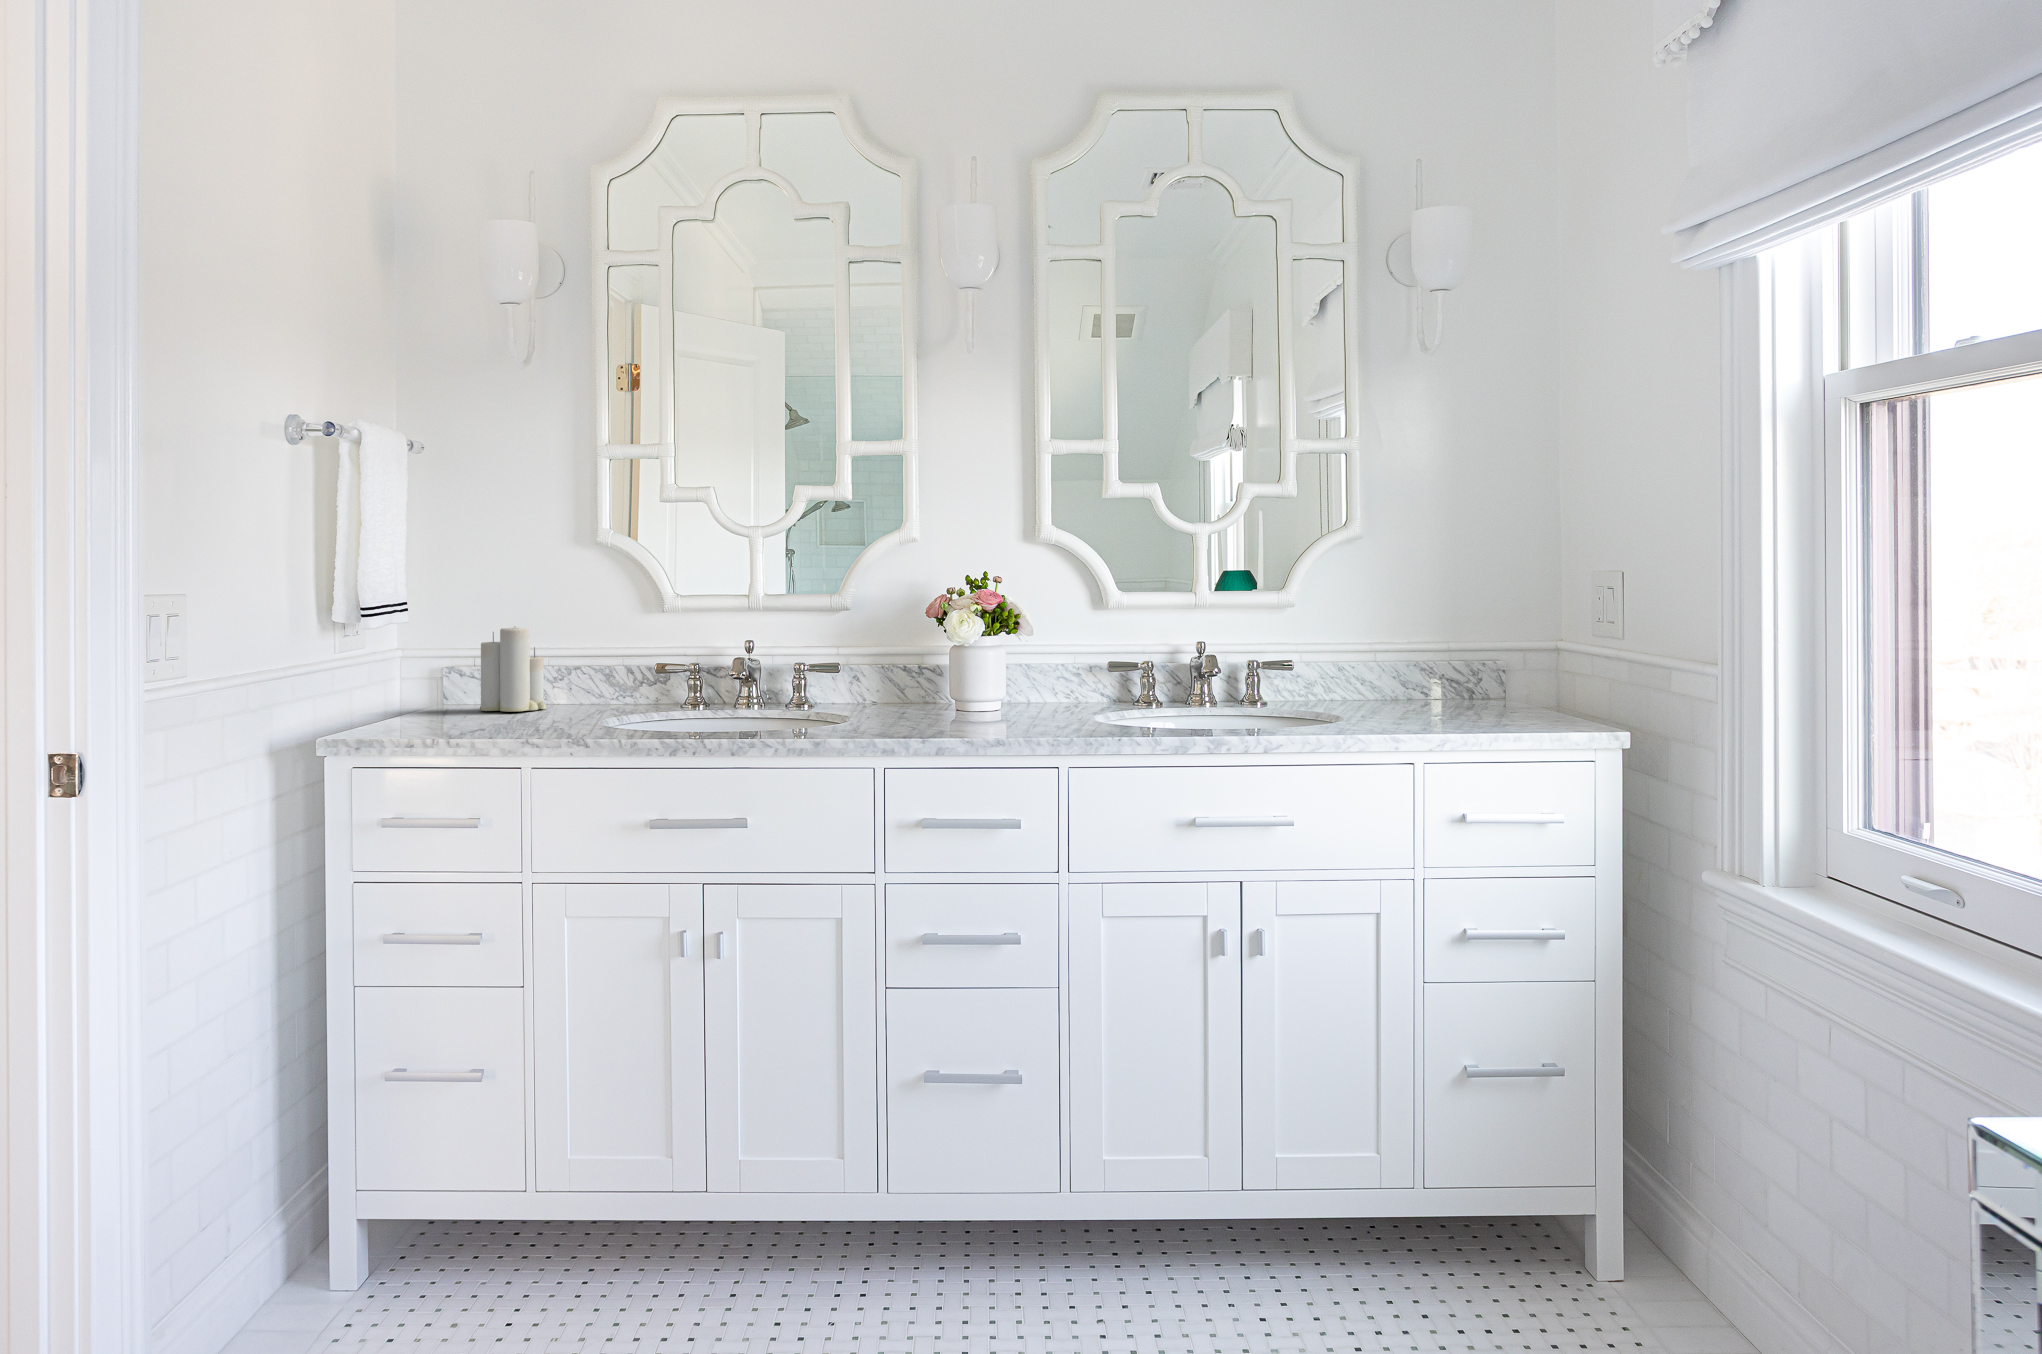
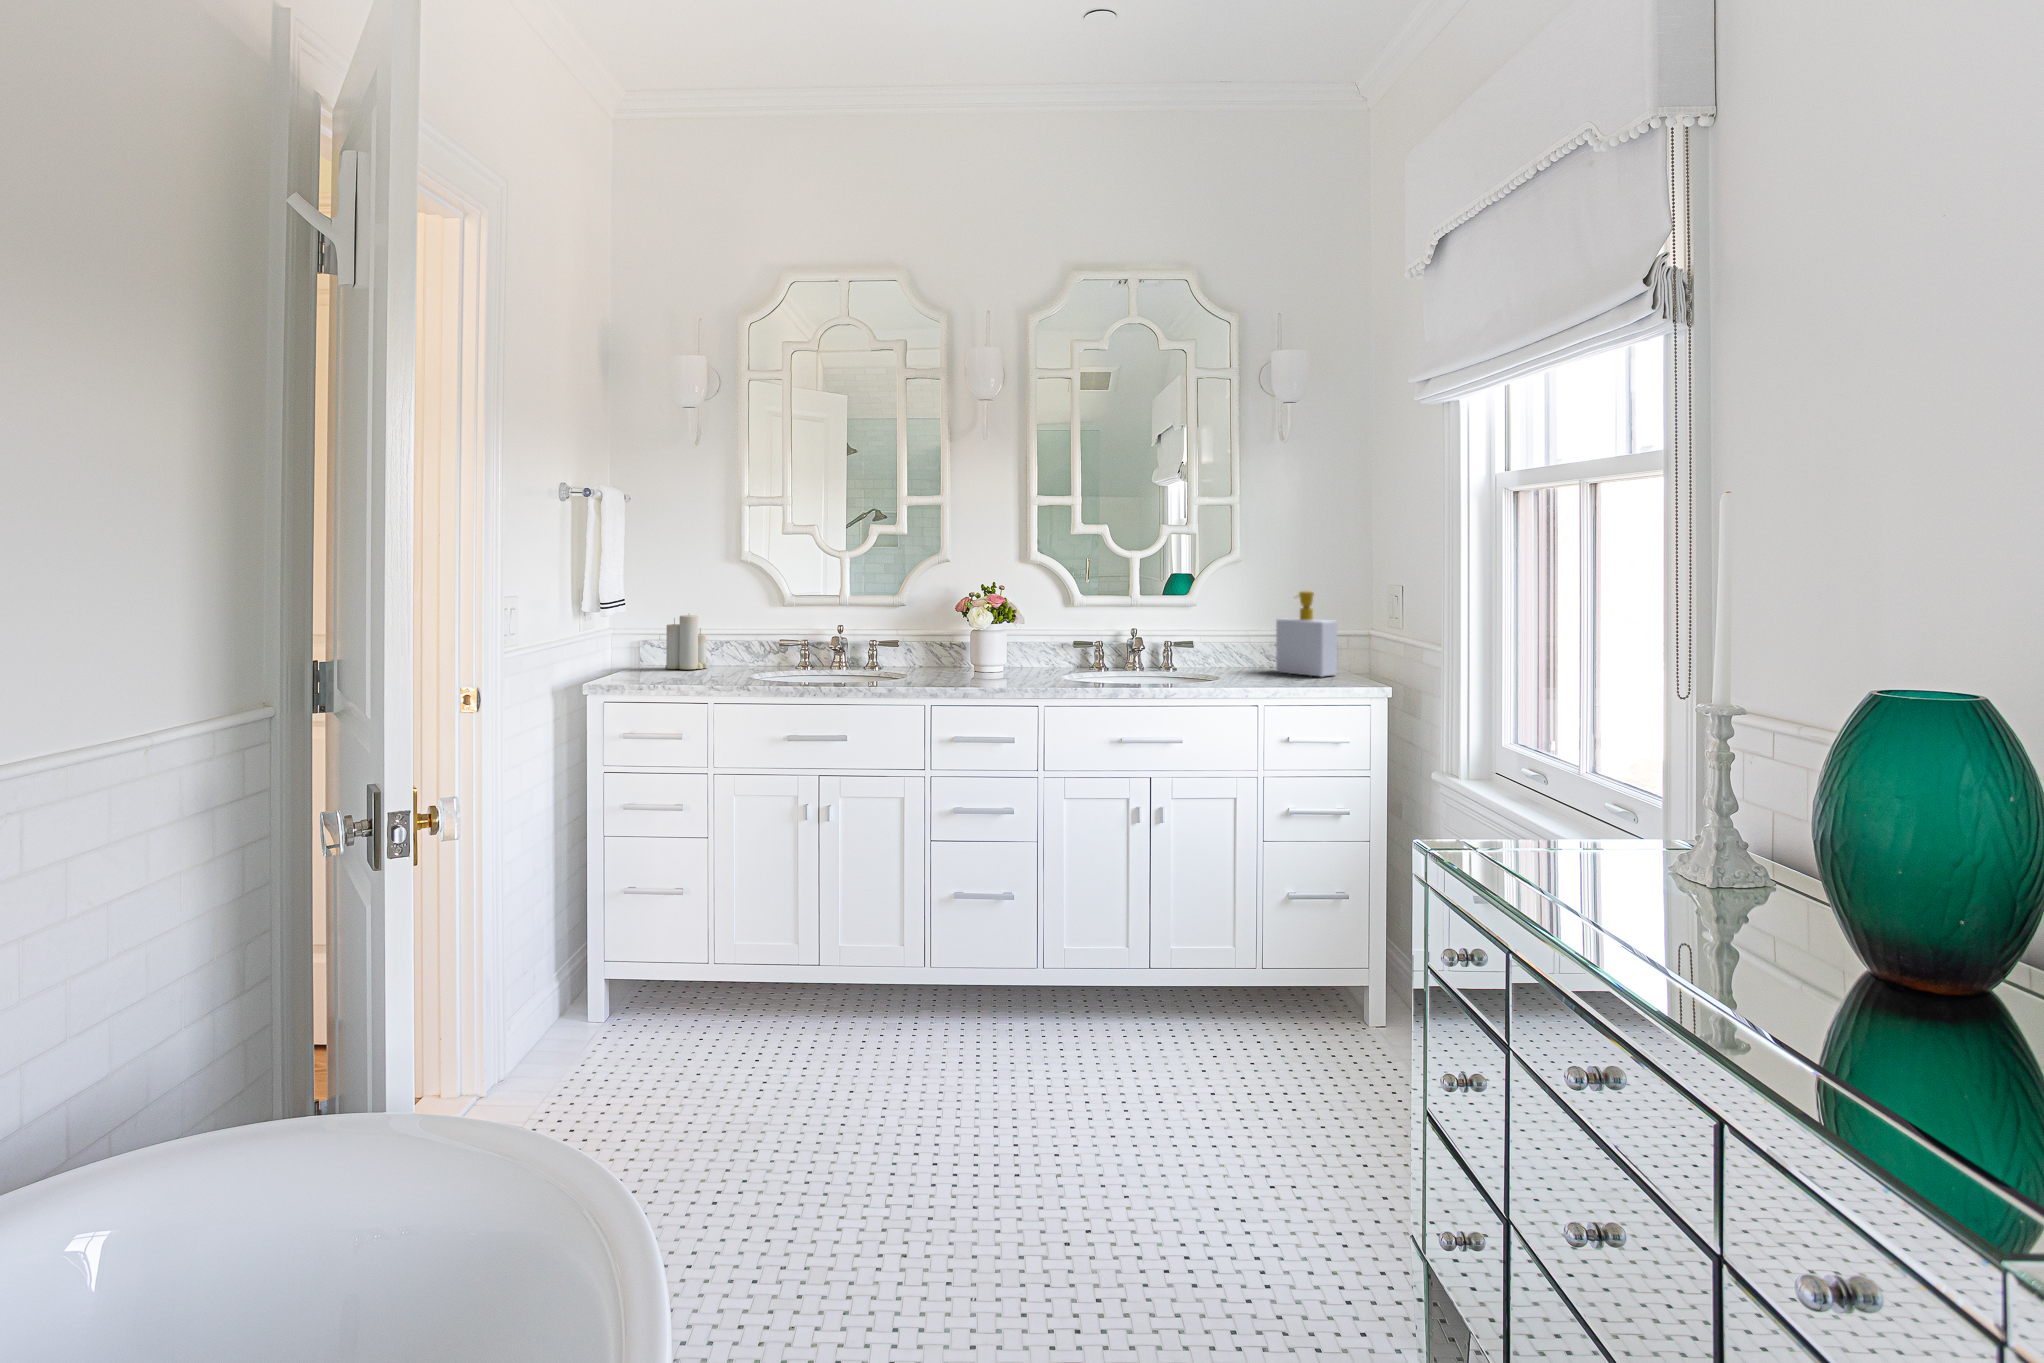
soap bottle: none [1420,582,1518,714] -> present [1276,591,1337,676]

